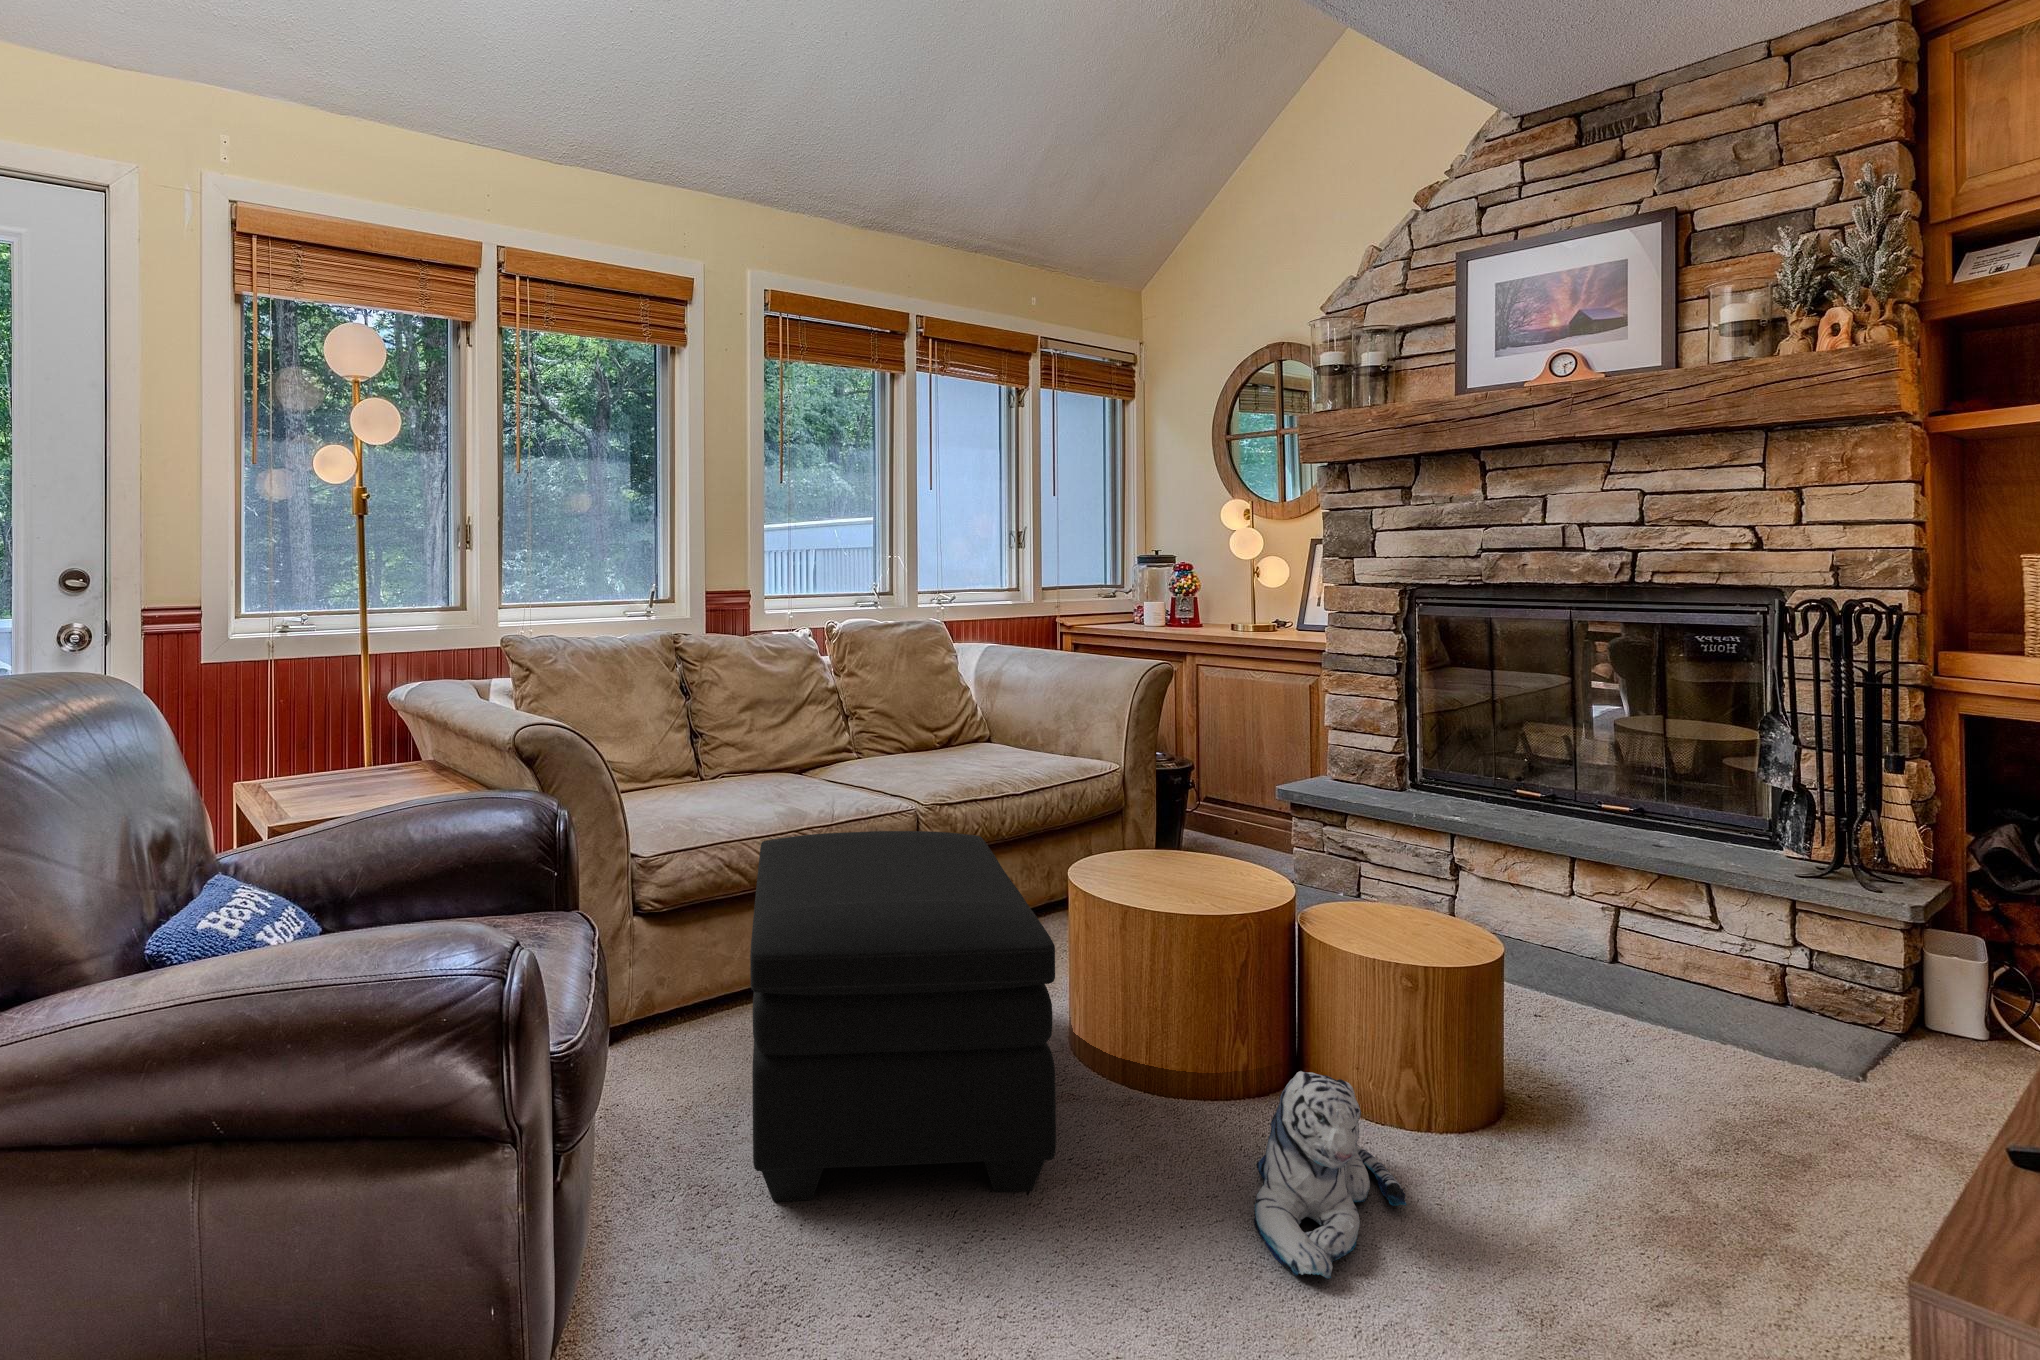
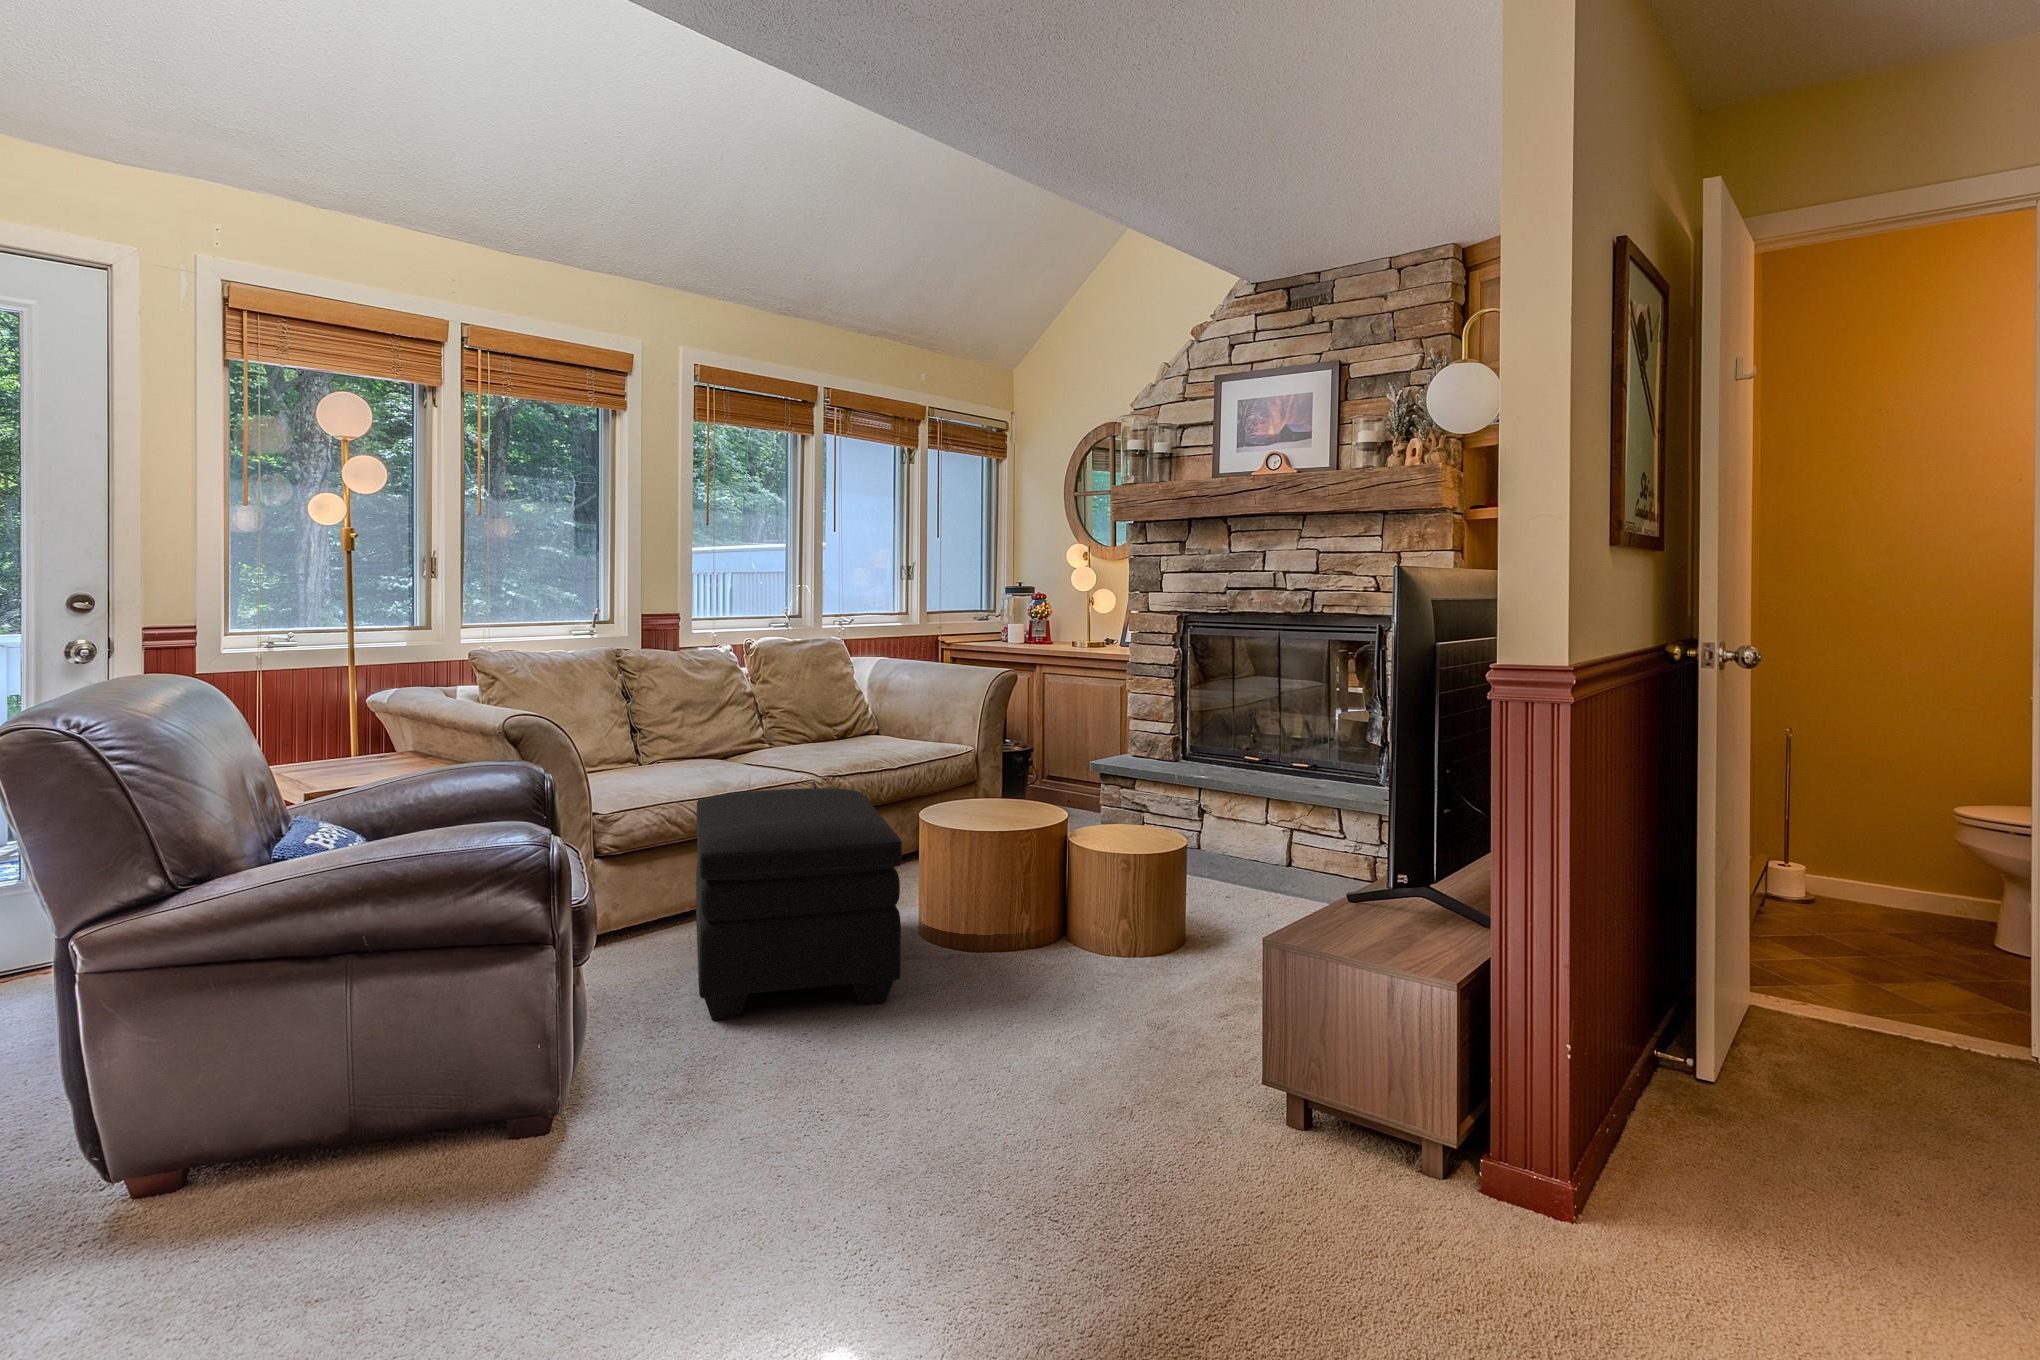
plush toy: present [1254,1071,1407,1279] -> none [1020,910,1112,1022]

